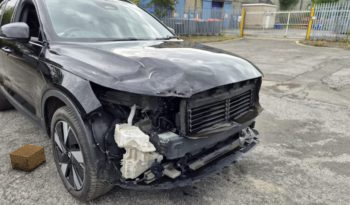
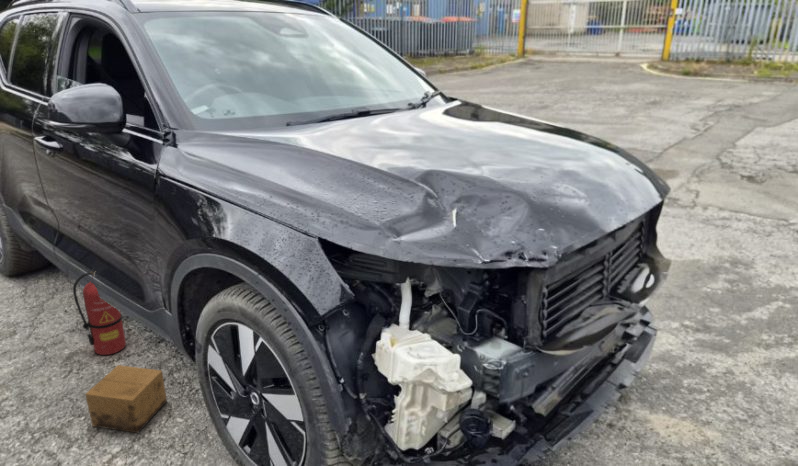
fire extinguisher: none [14,102,37,142] -> present [73,269,126,355]

